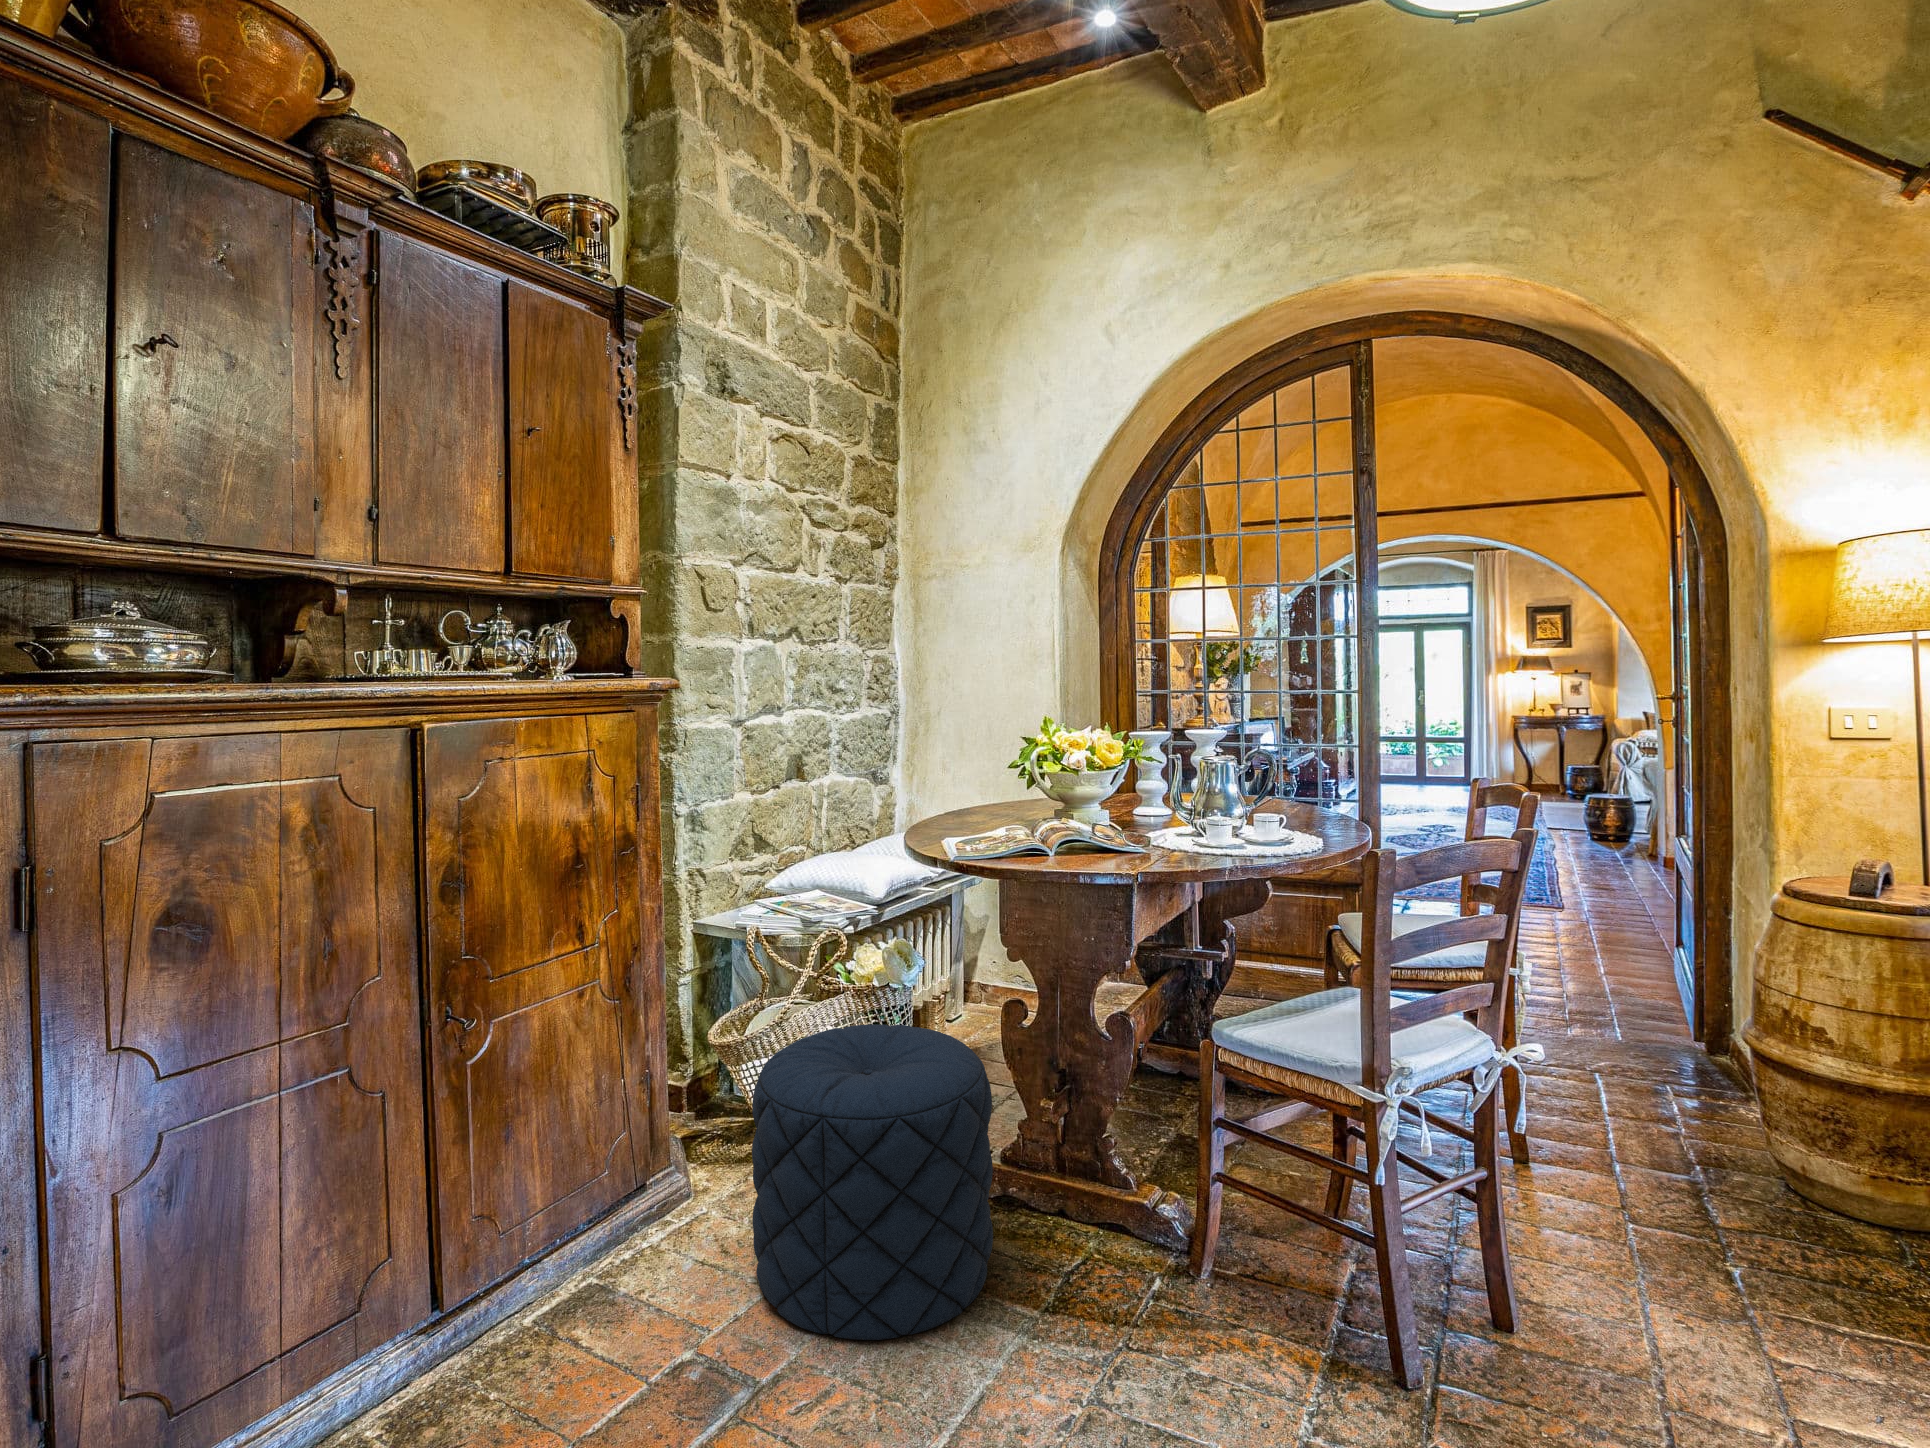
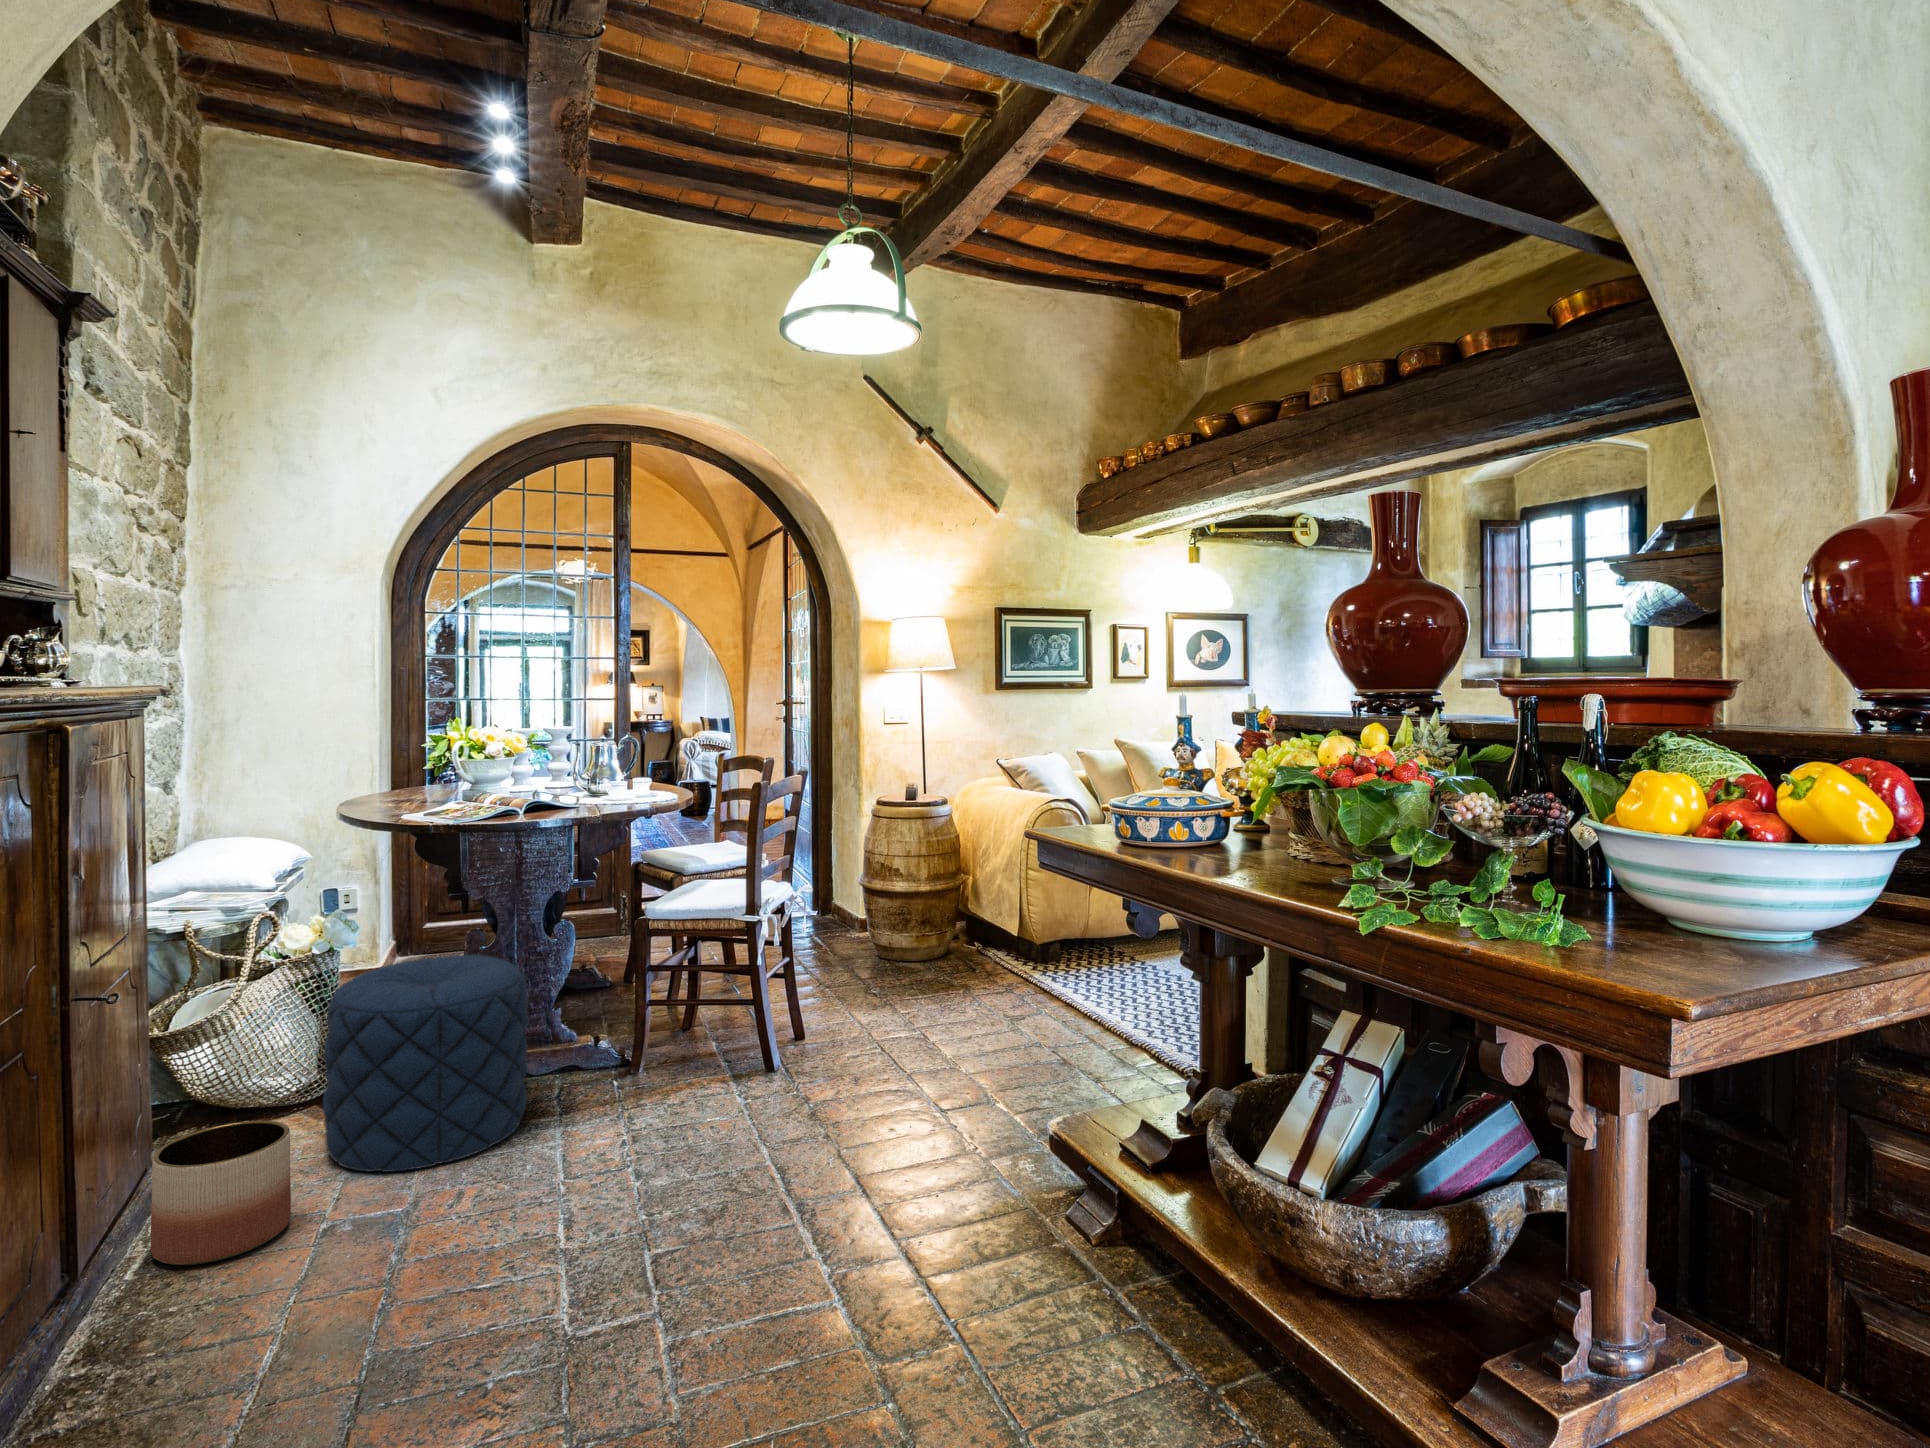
planter: none [510,1186,650,1371] -> present [151,1121,291,1265]

